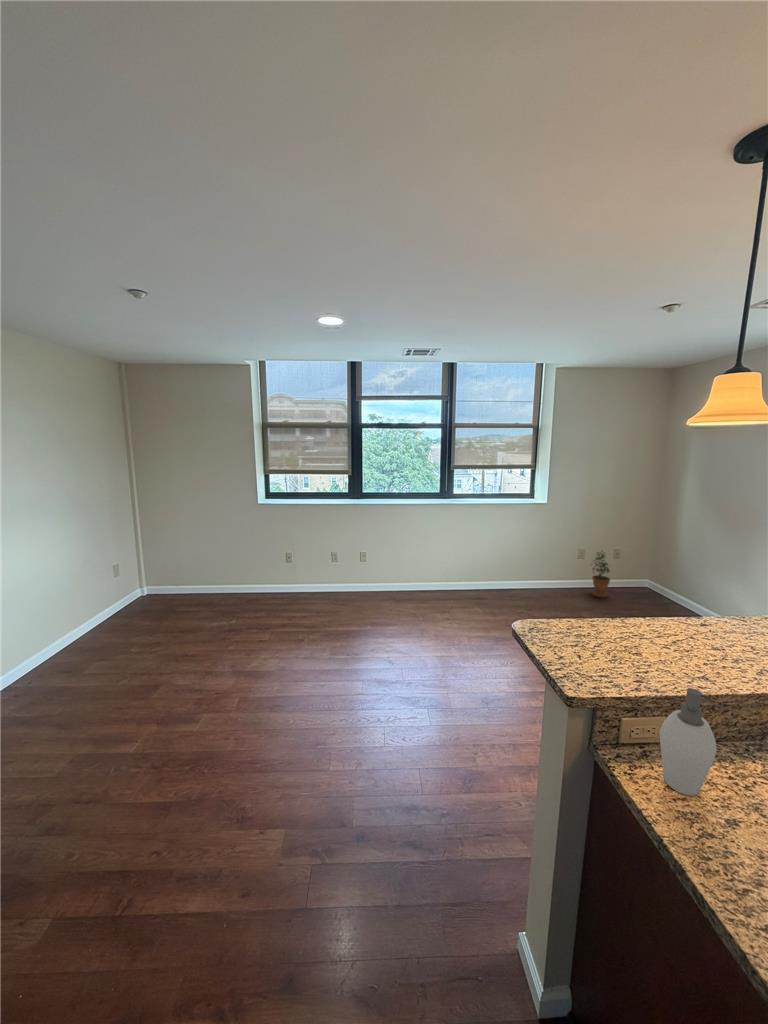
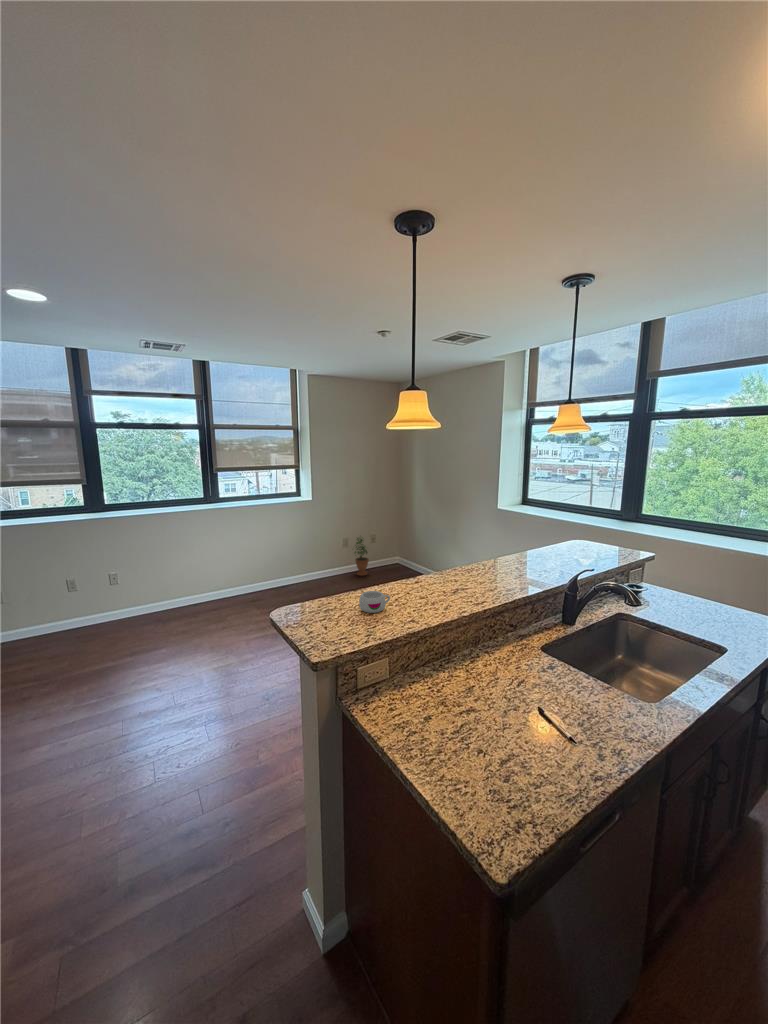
mug: none [623,625,668,654] -> present [359,591,390,613]
soap dispenser: present [660,688,743,796] -> none [382,630,428,712]

